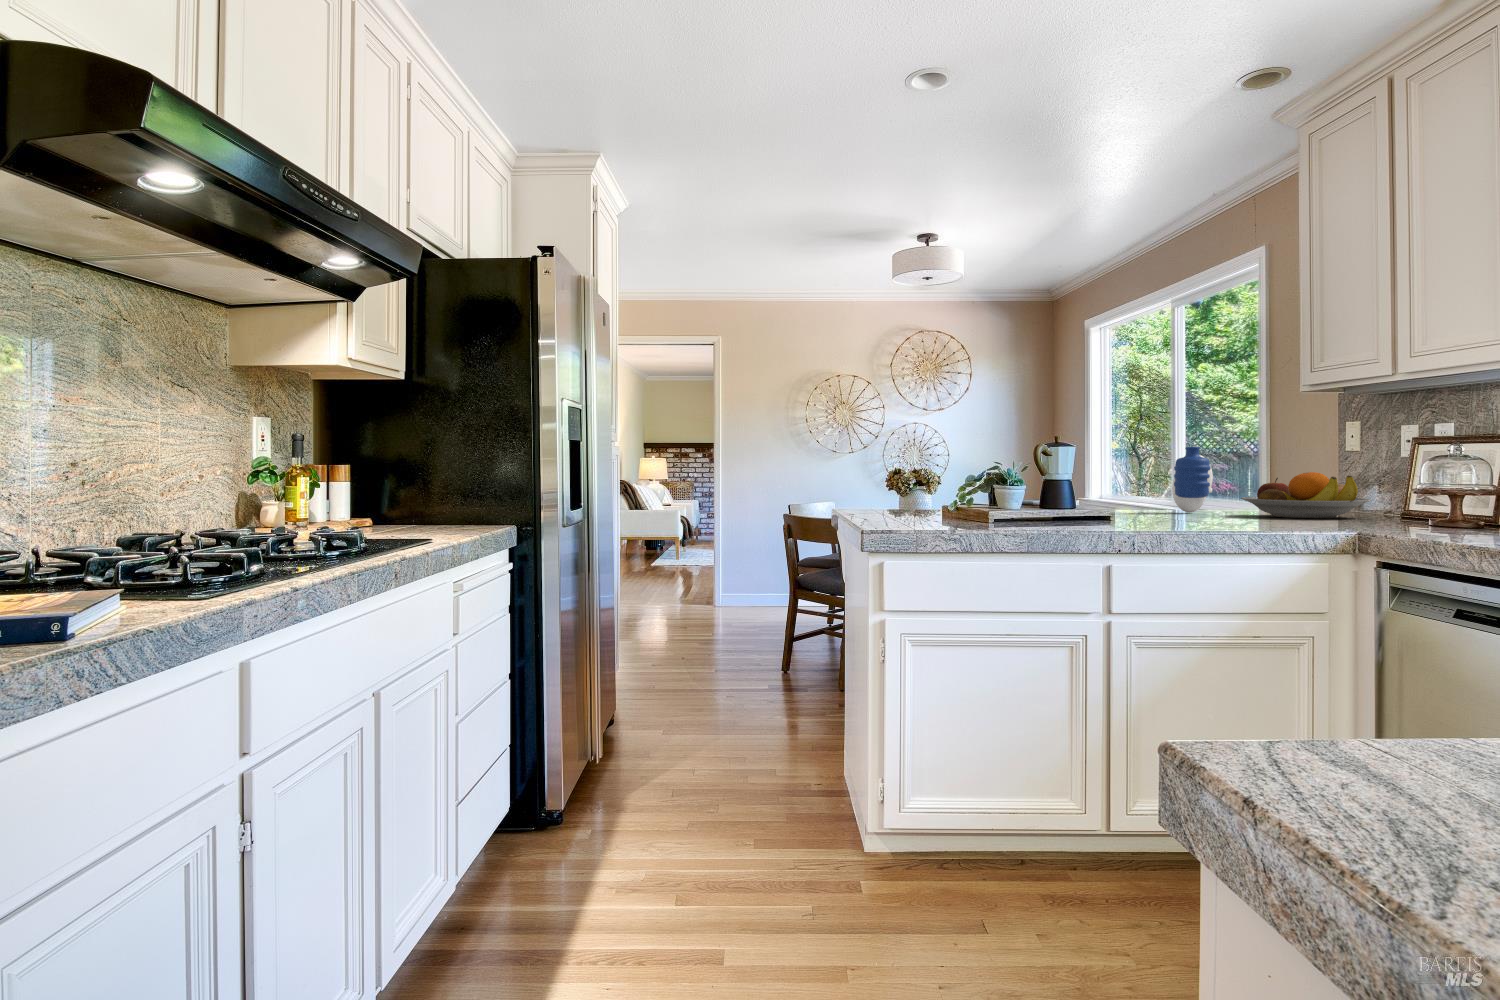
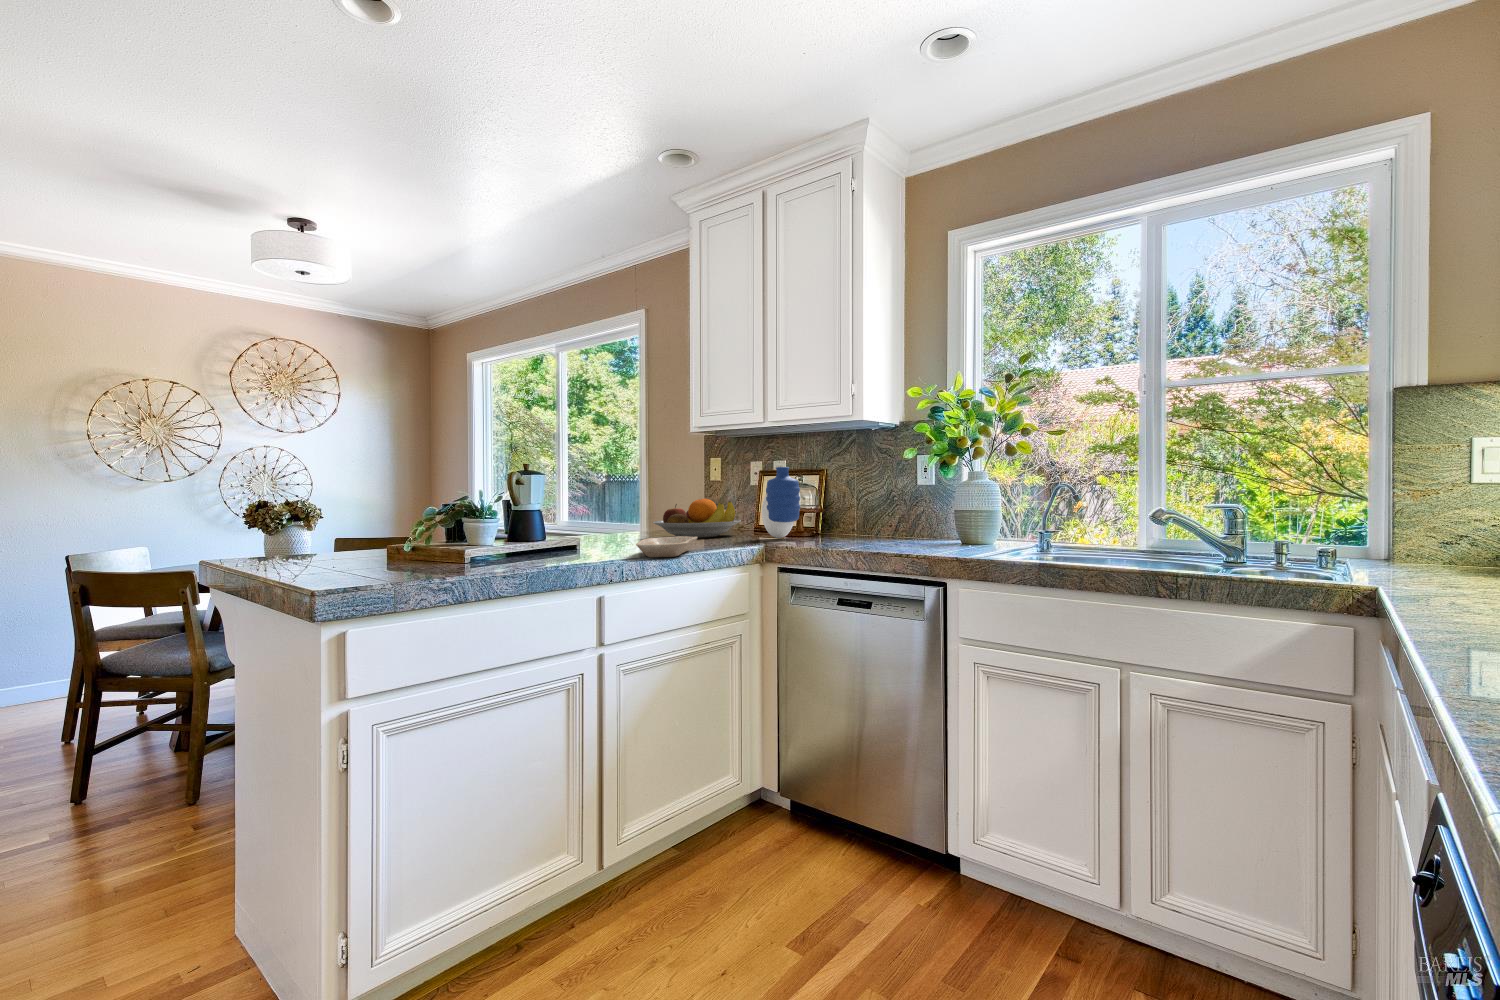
vase: present [1172,447,1213,513] -> present [762,467,801,538]
tray: none [1157,513,1251,532] -> present [636,536,697,557]

